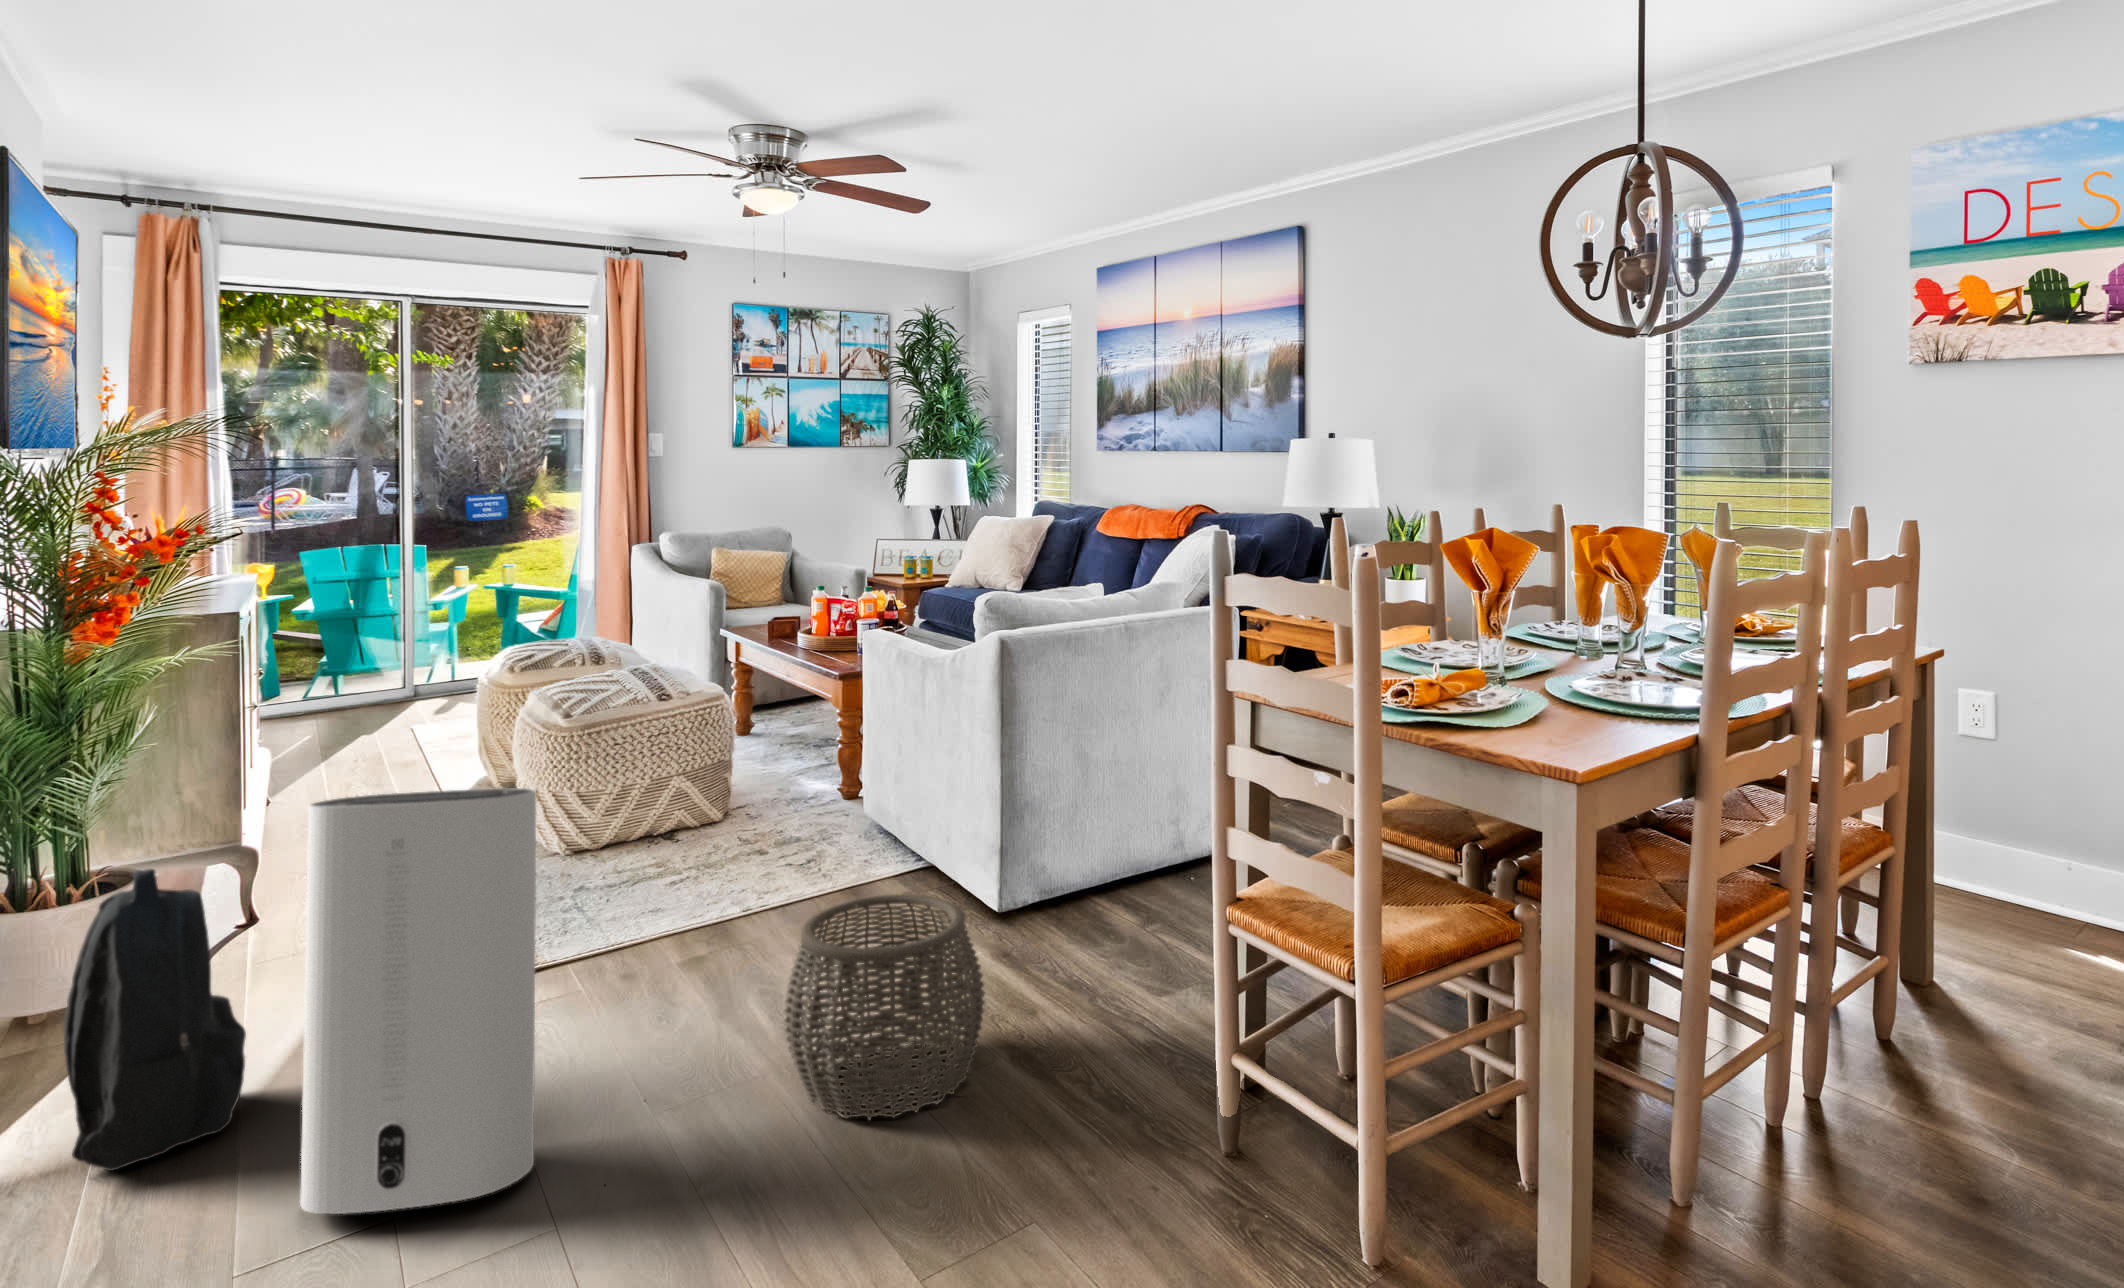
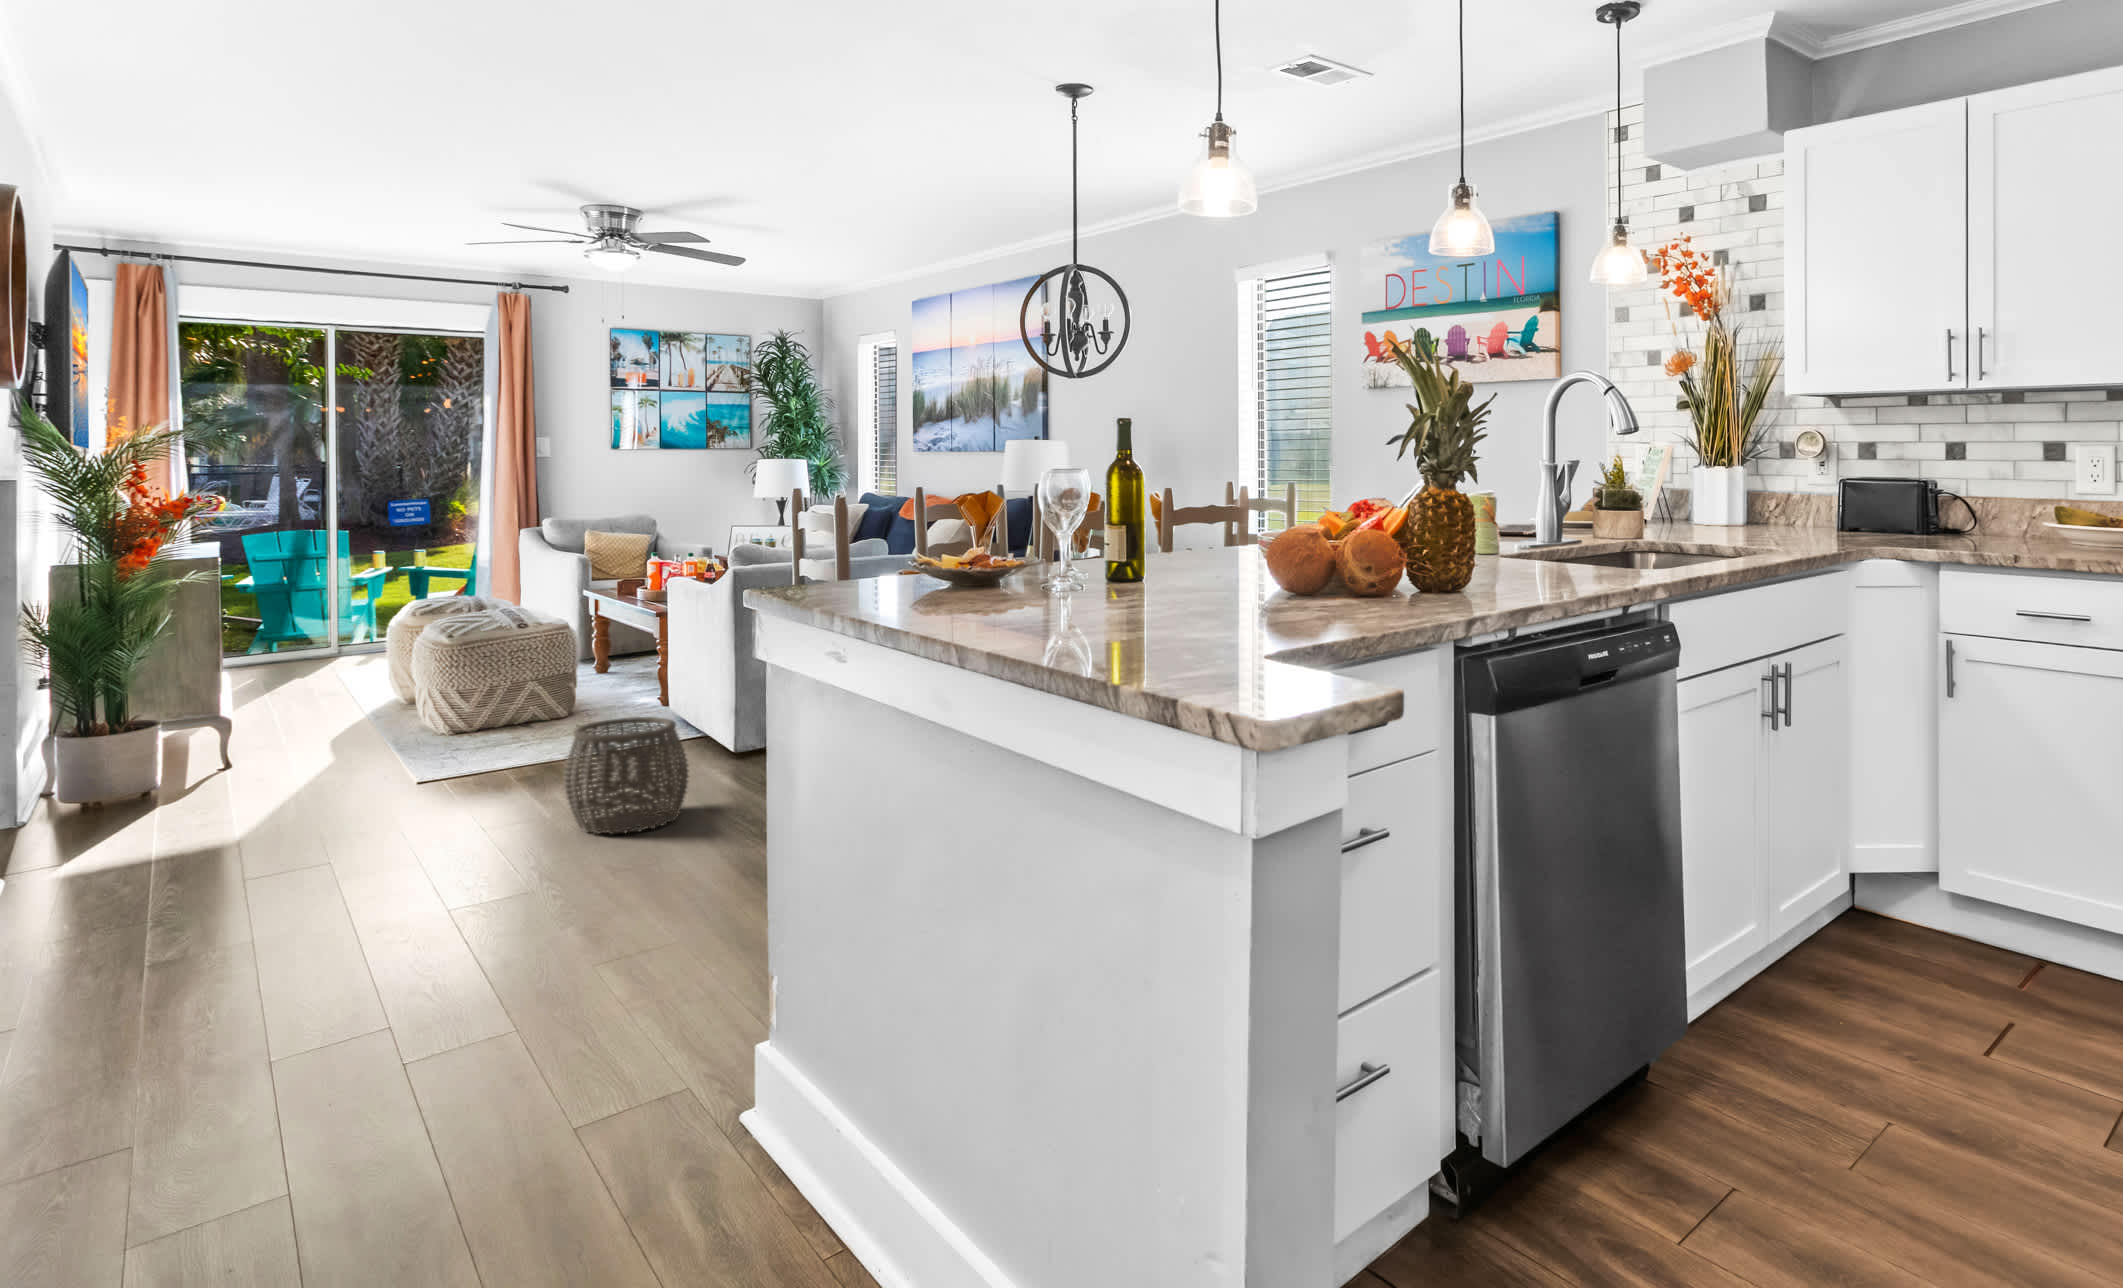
air purifier: present [300,788,536,1214] -> none [278,643,413,865]
backpack: present [63,869,246,1171] -> none [135,693,241,858]

